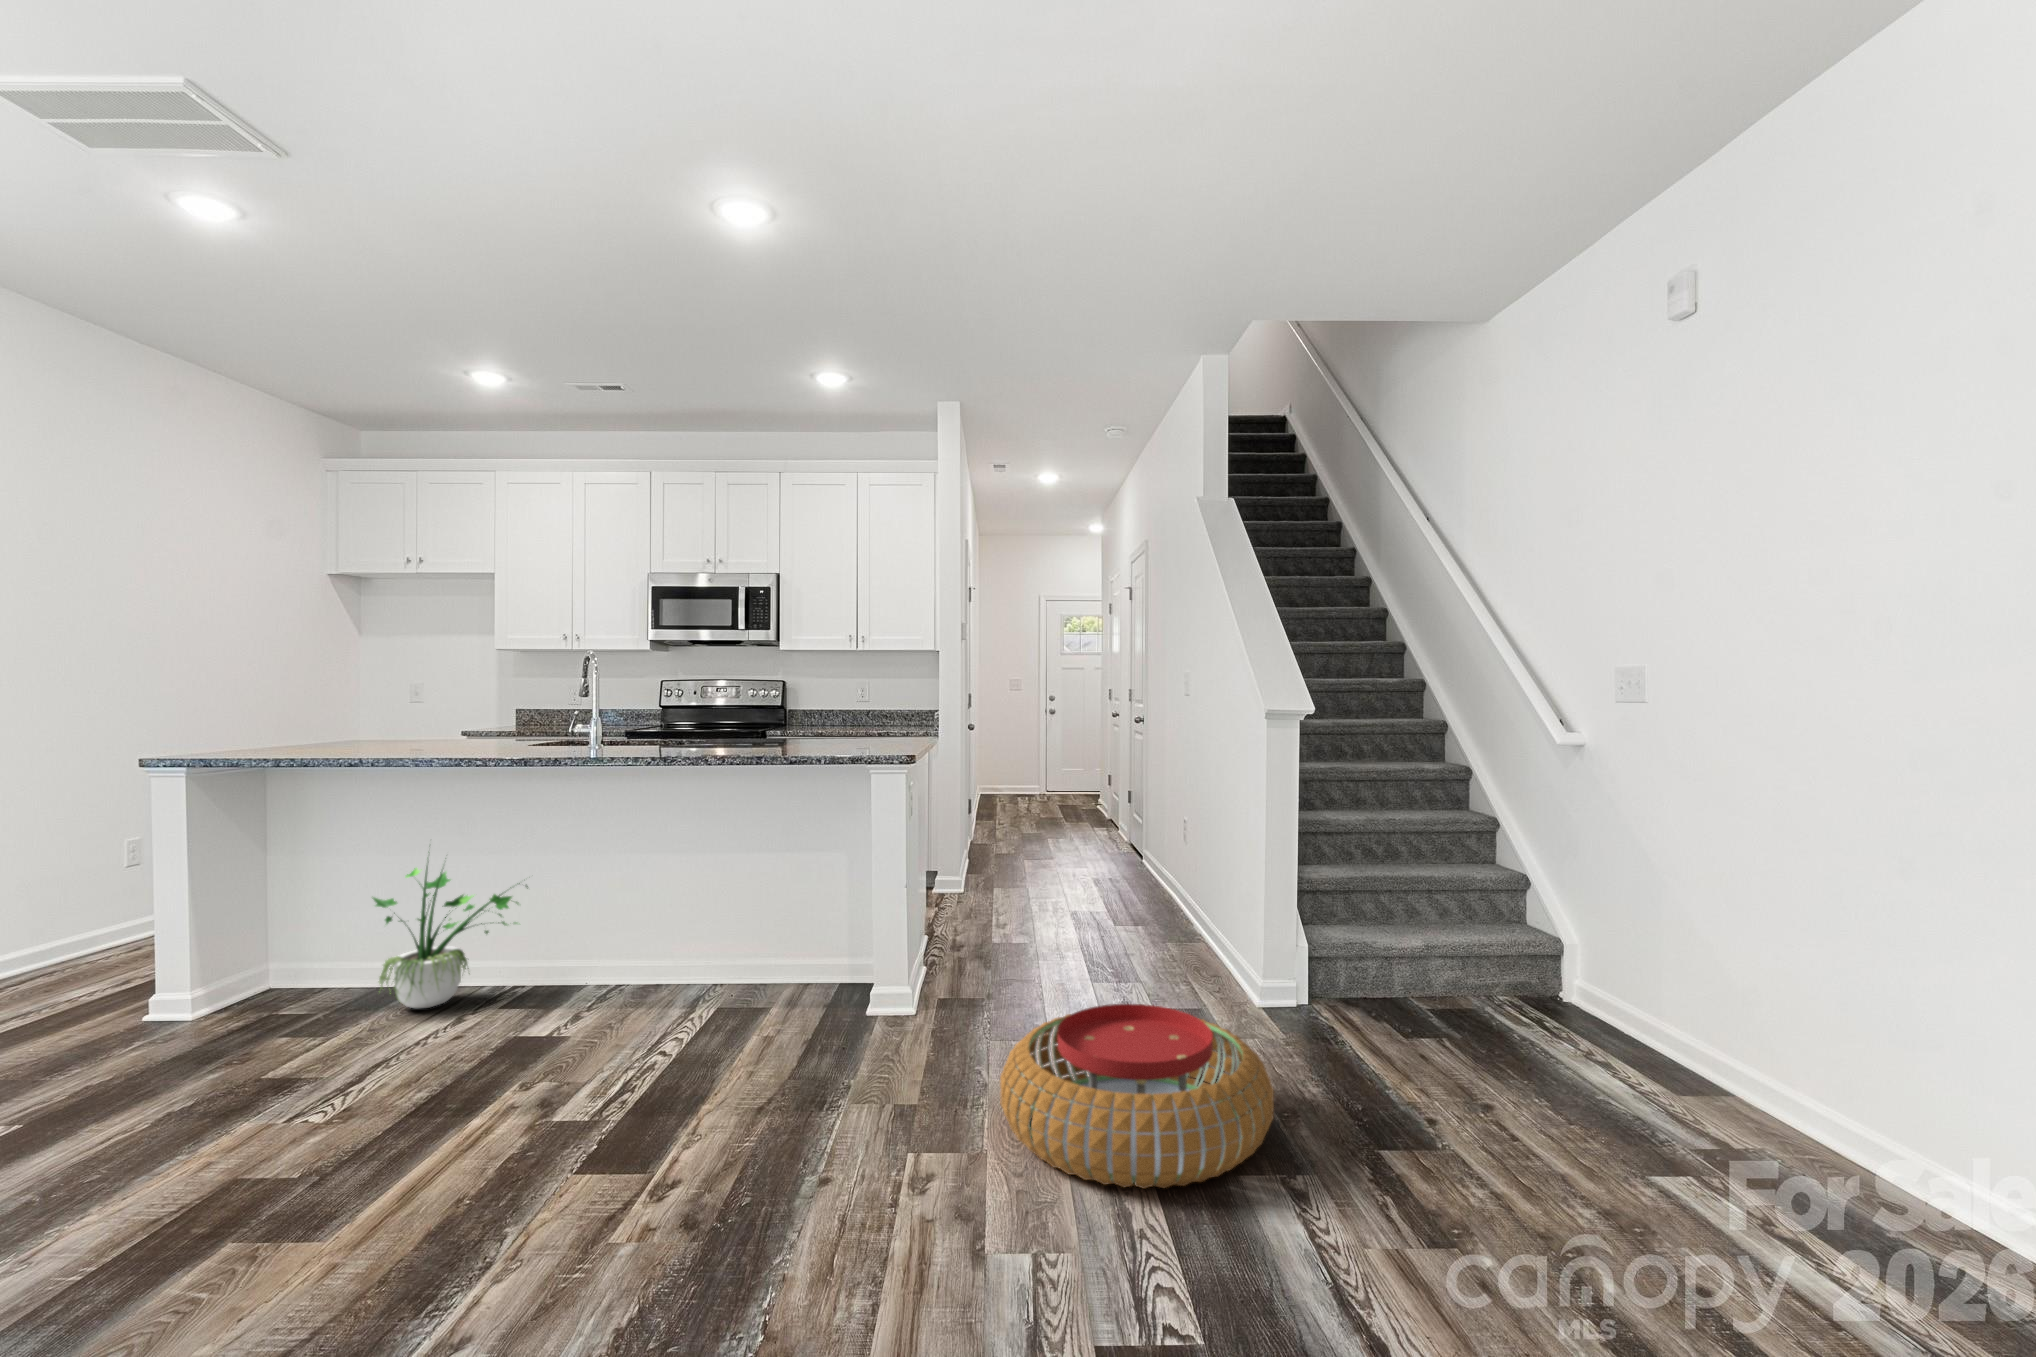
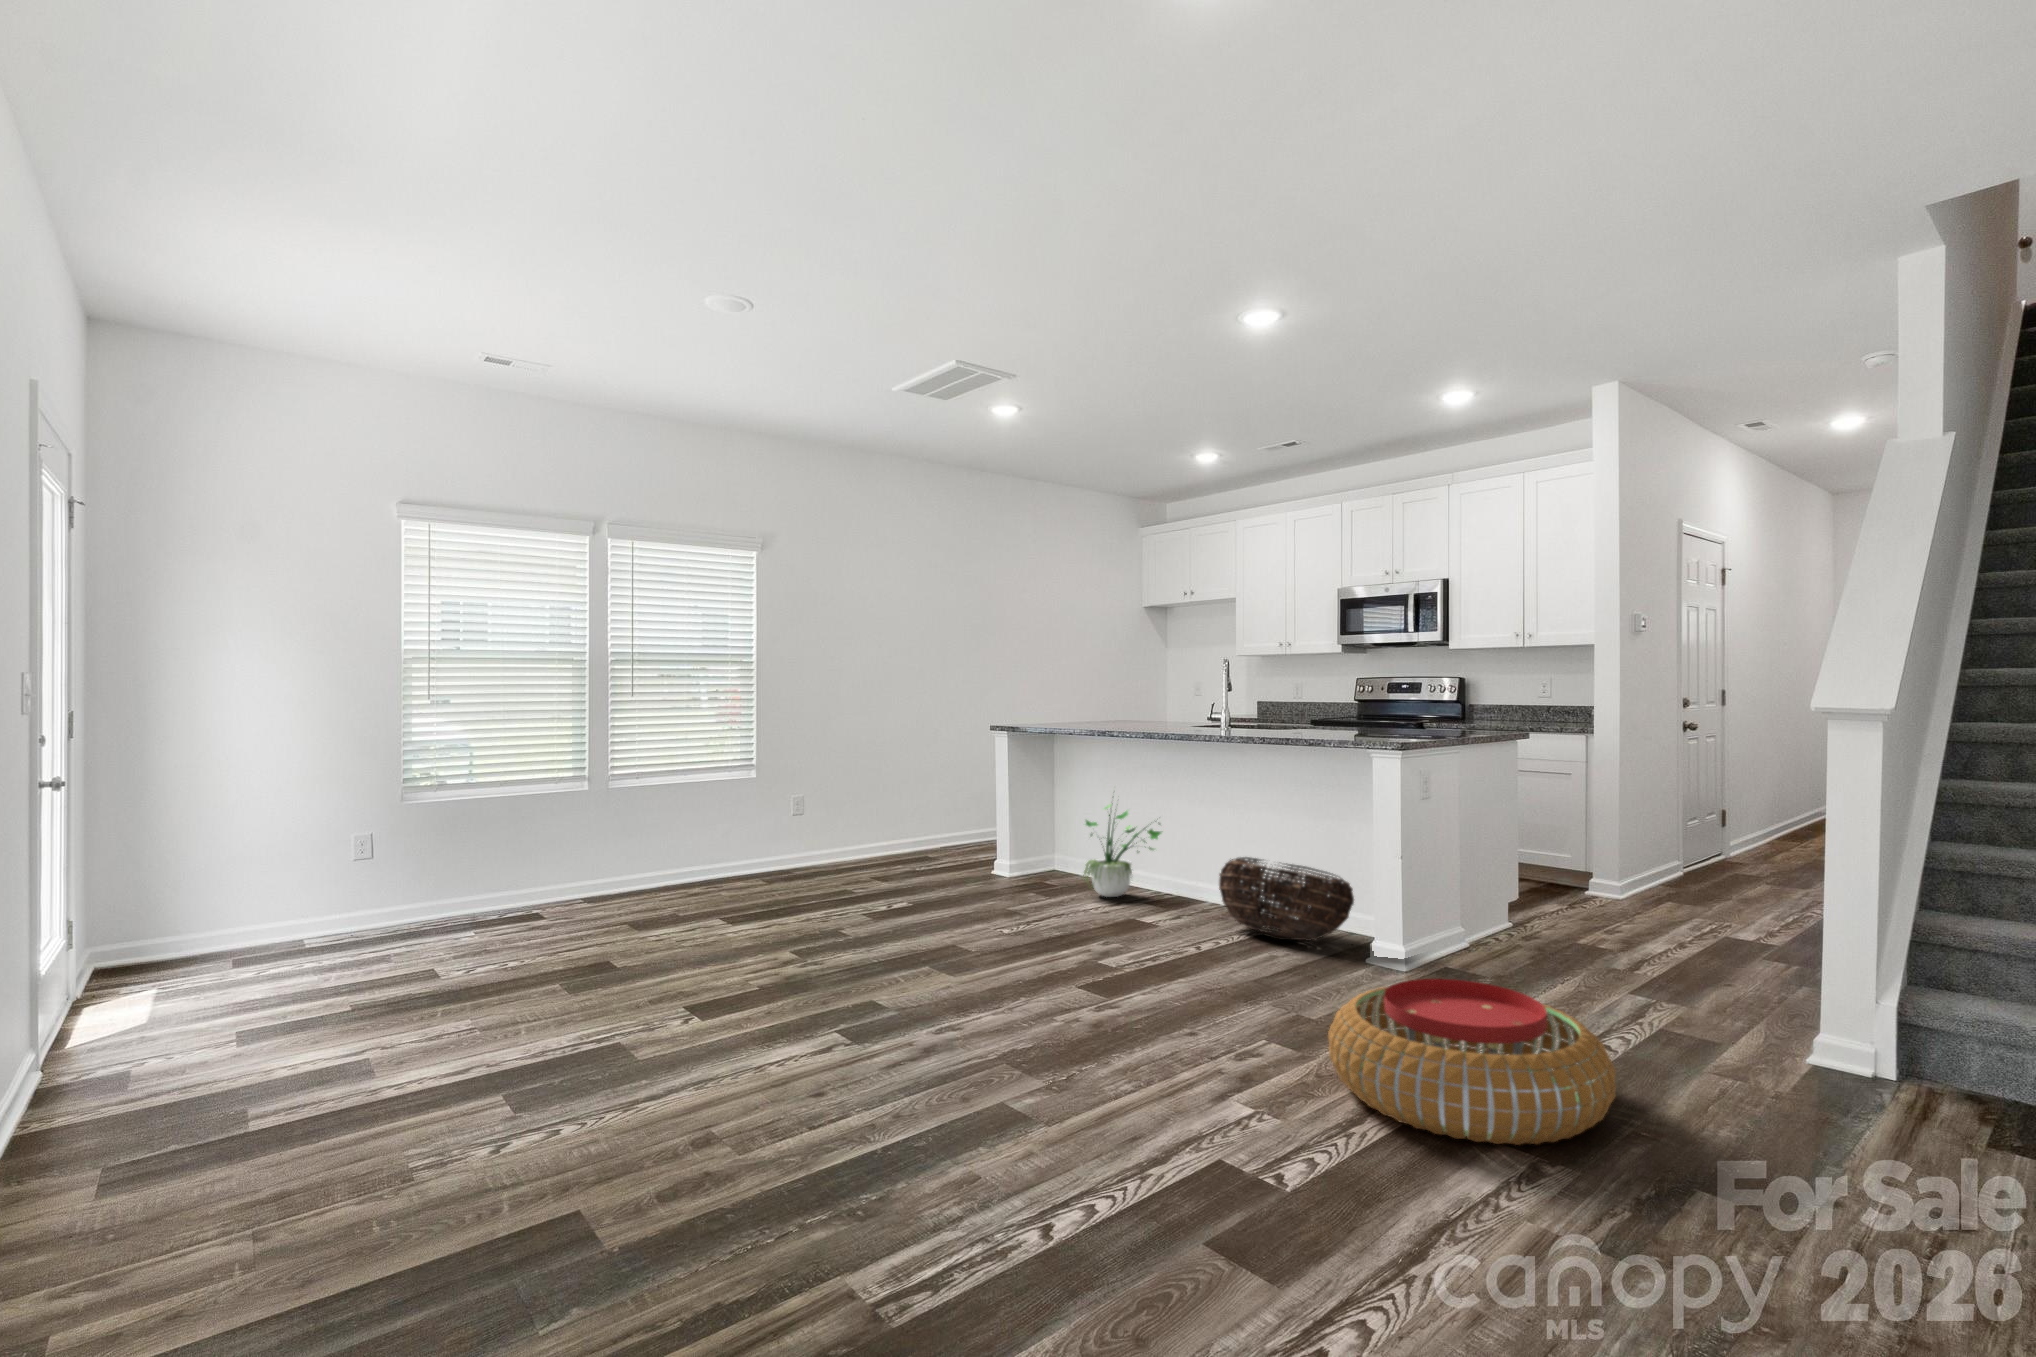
basket: none [640,911,827,1007] -> present [1219,857,1354,941]

